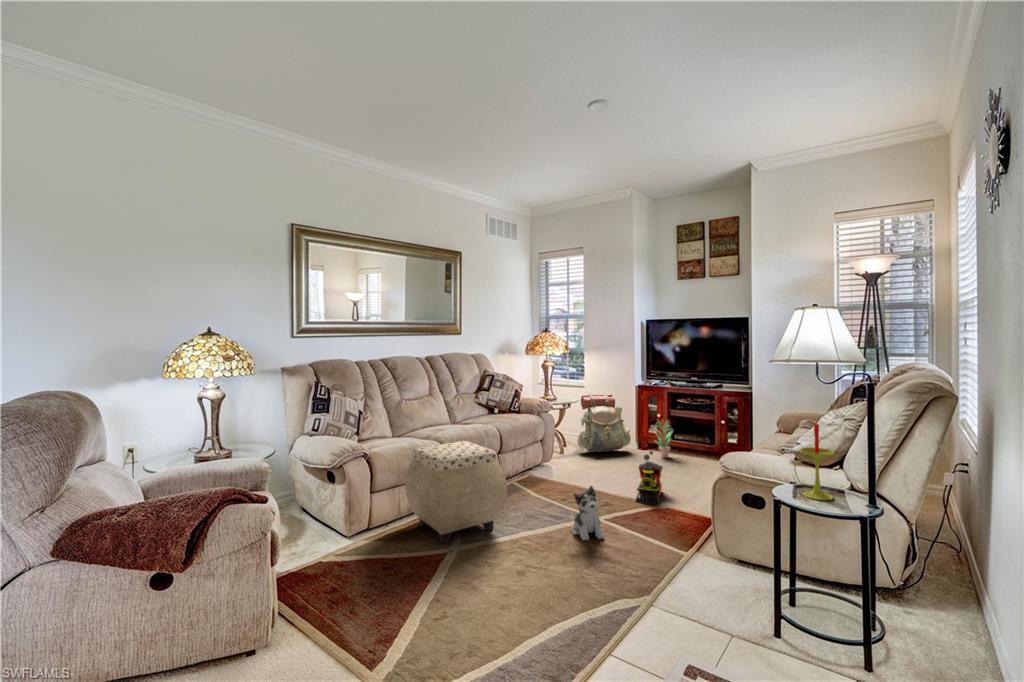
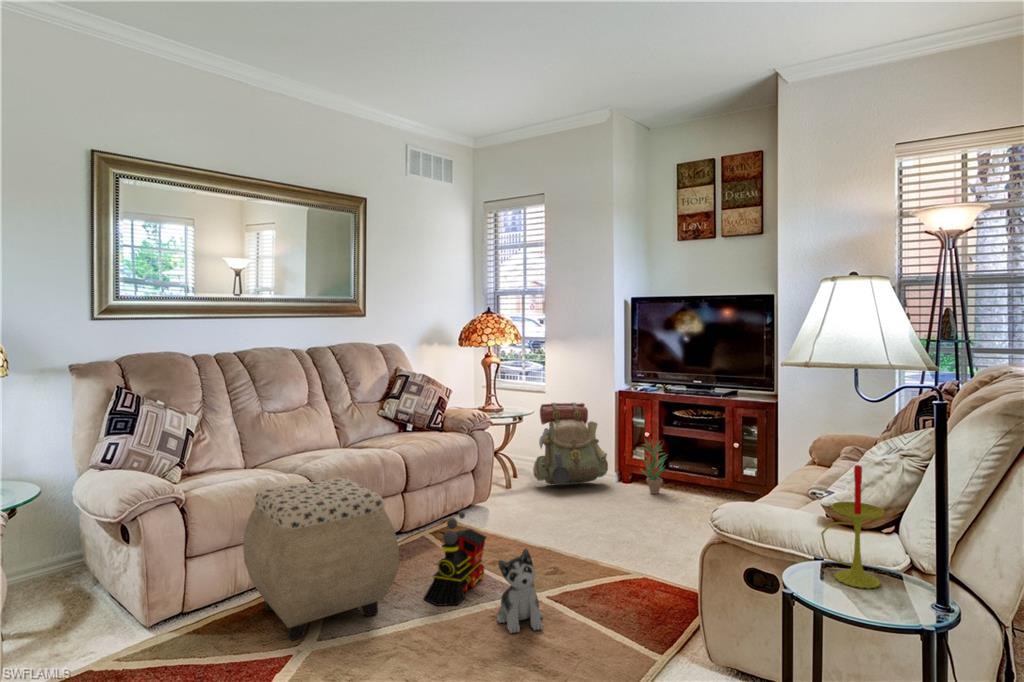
toy train: present [635,451,663,504] -> present [424,512,486,606]

